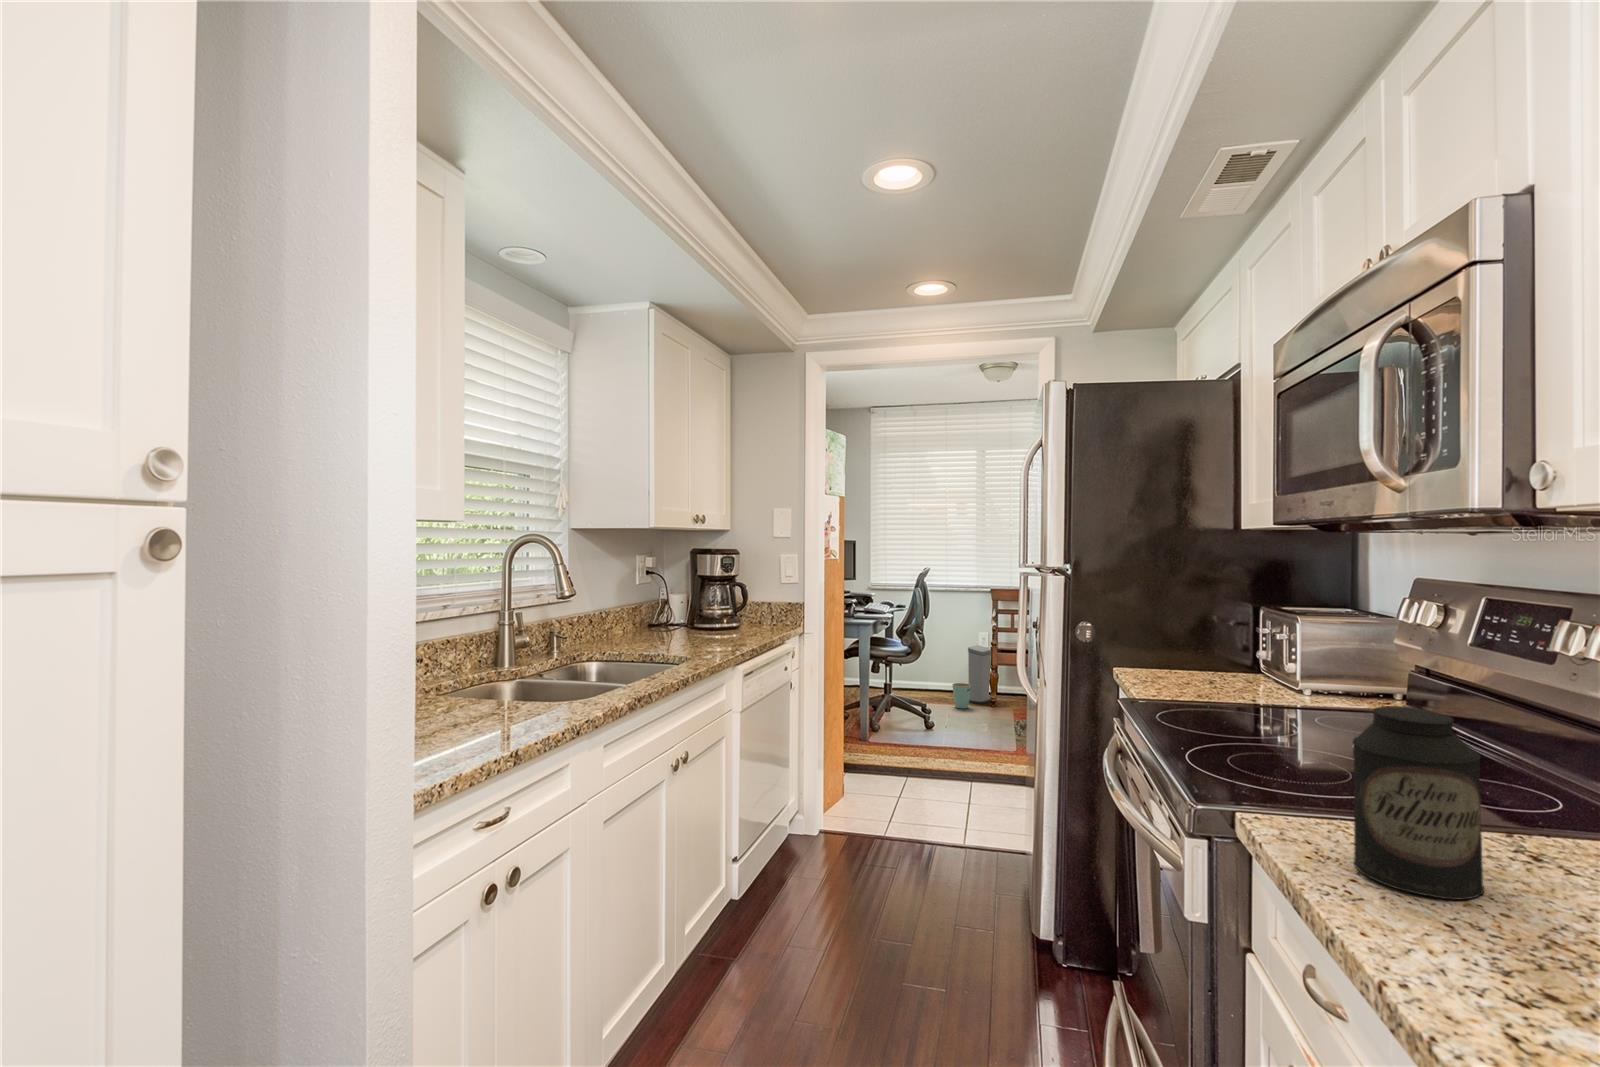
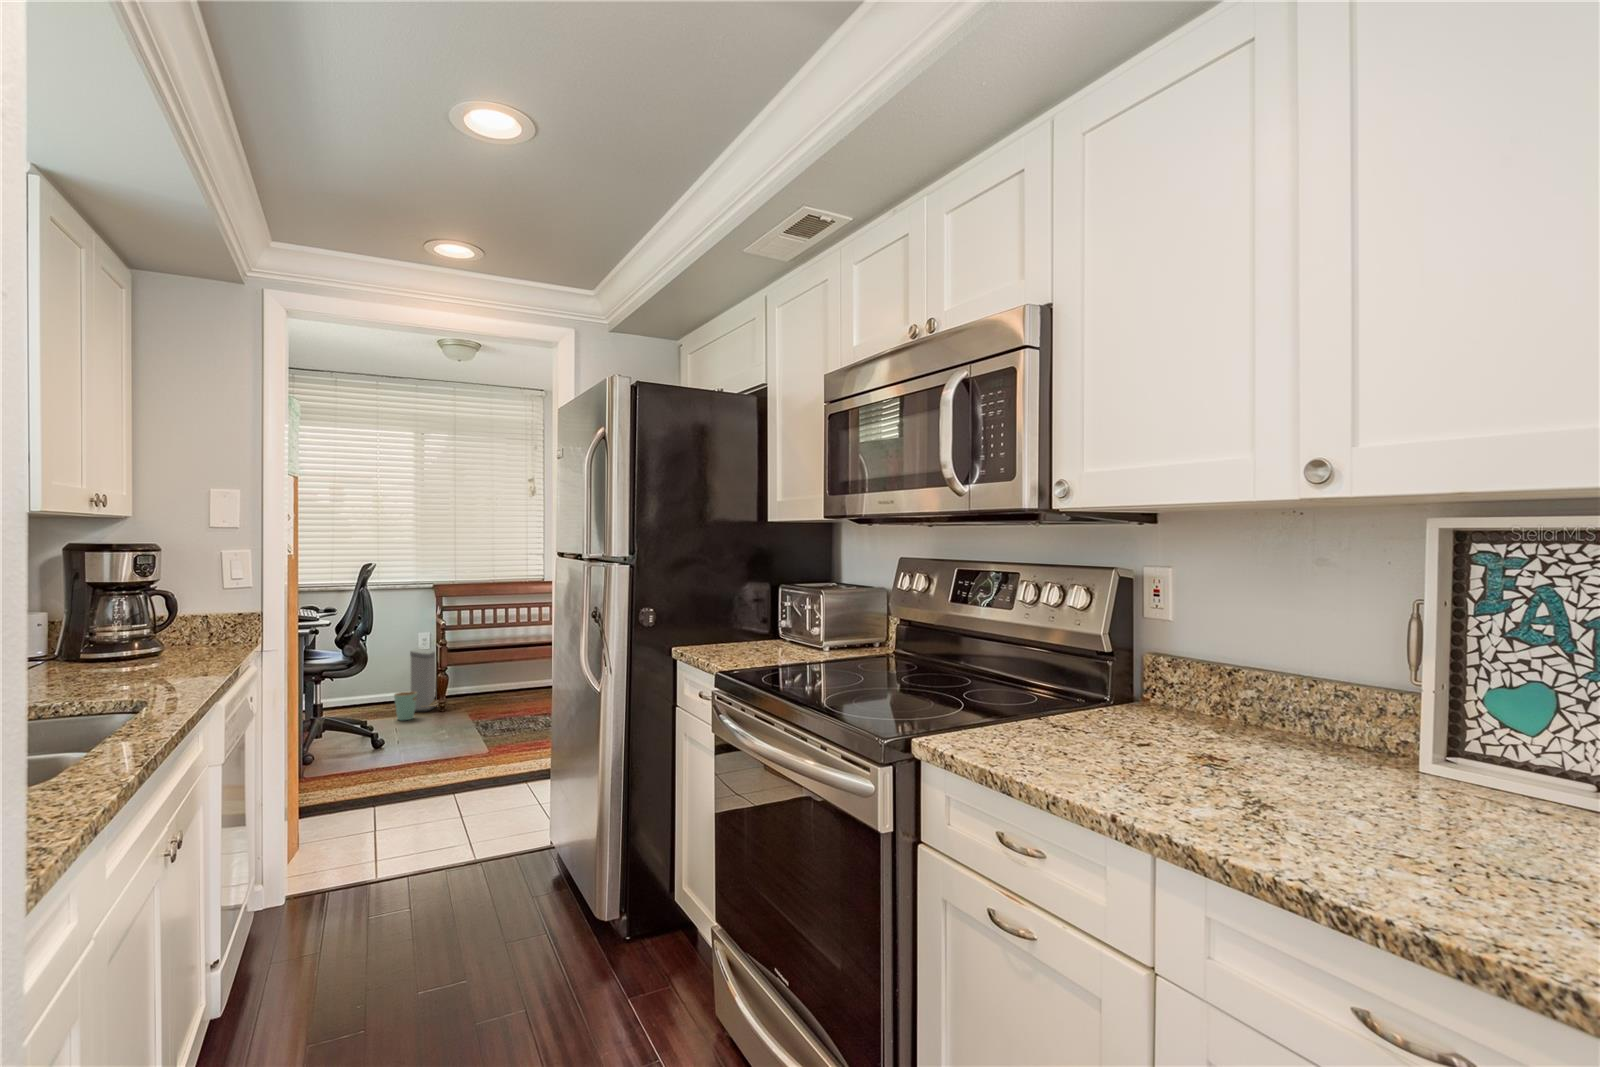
canister: present [1353,706,1484,899] -> none [991,639,1058,754]

